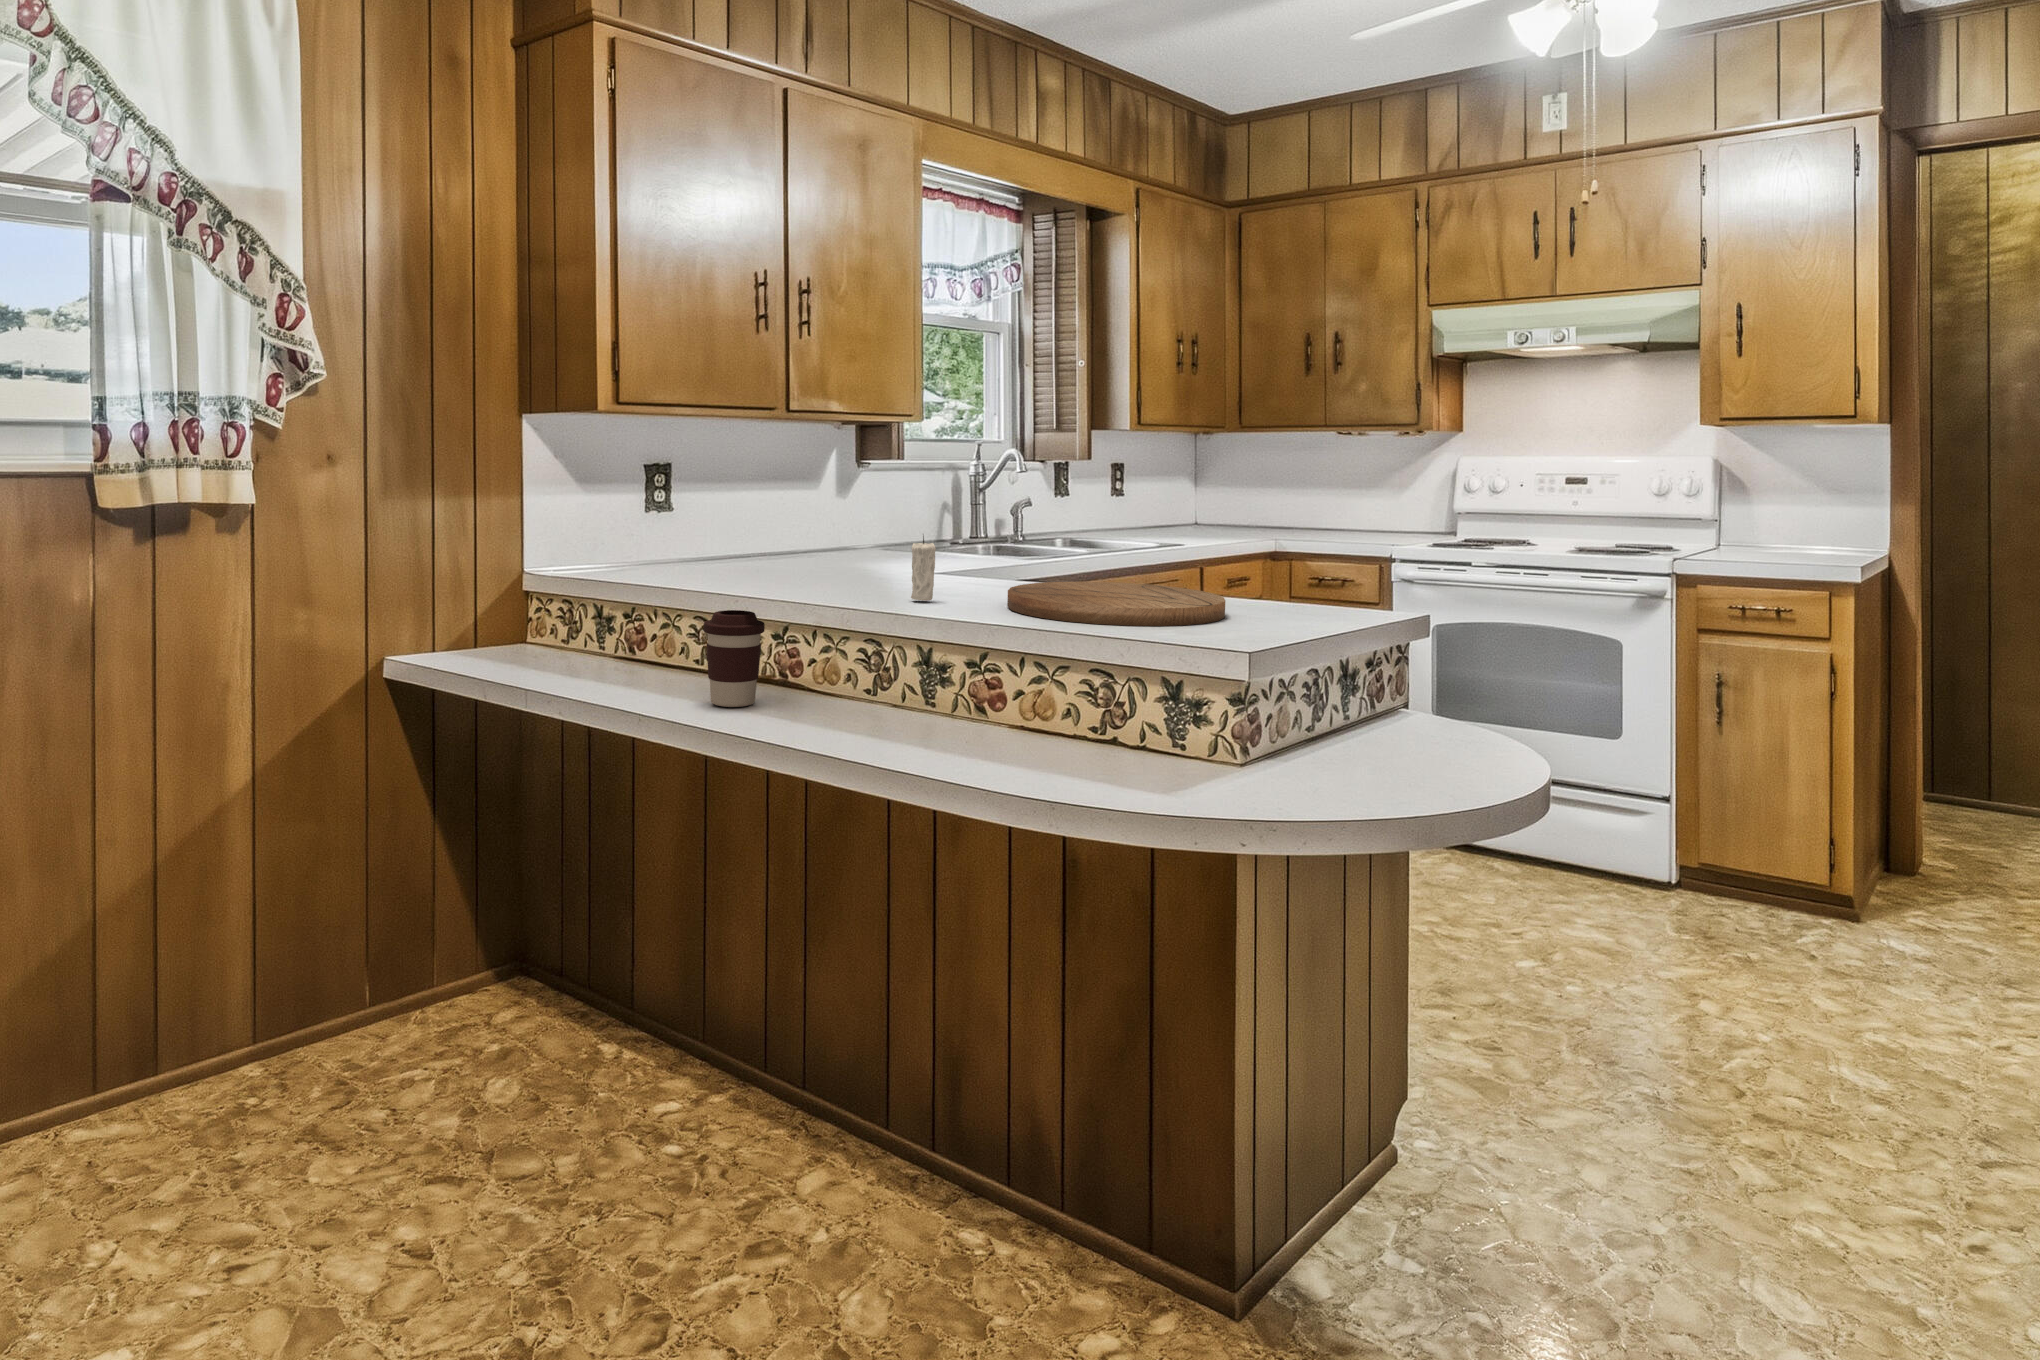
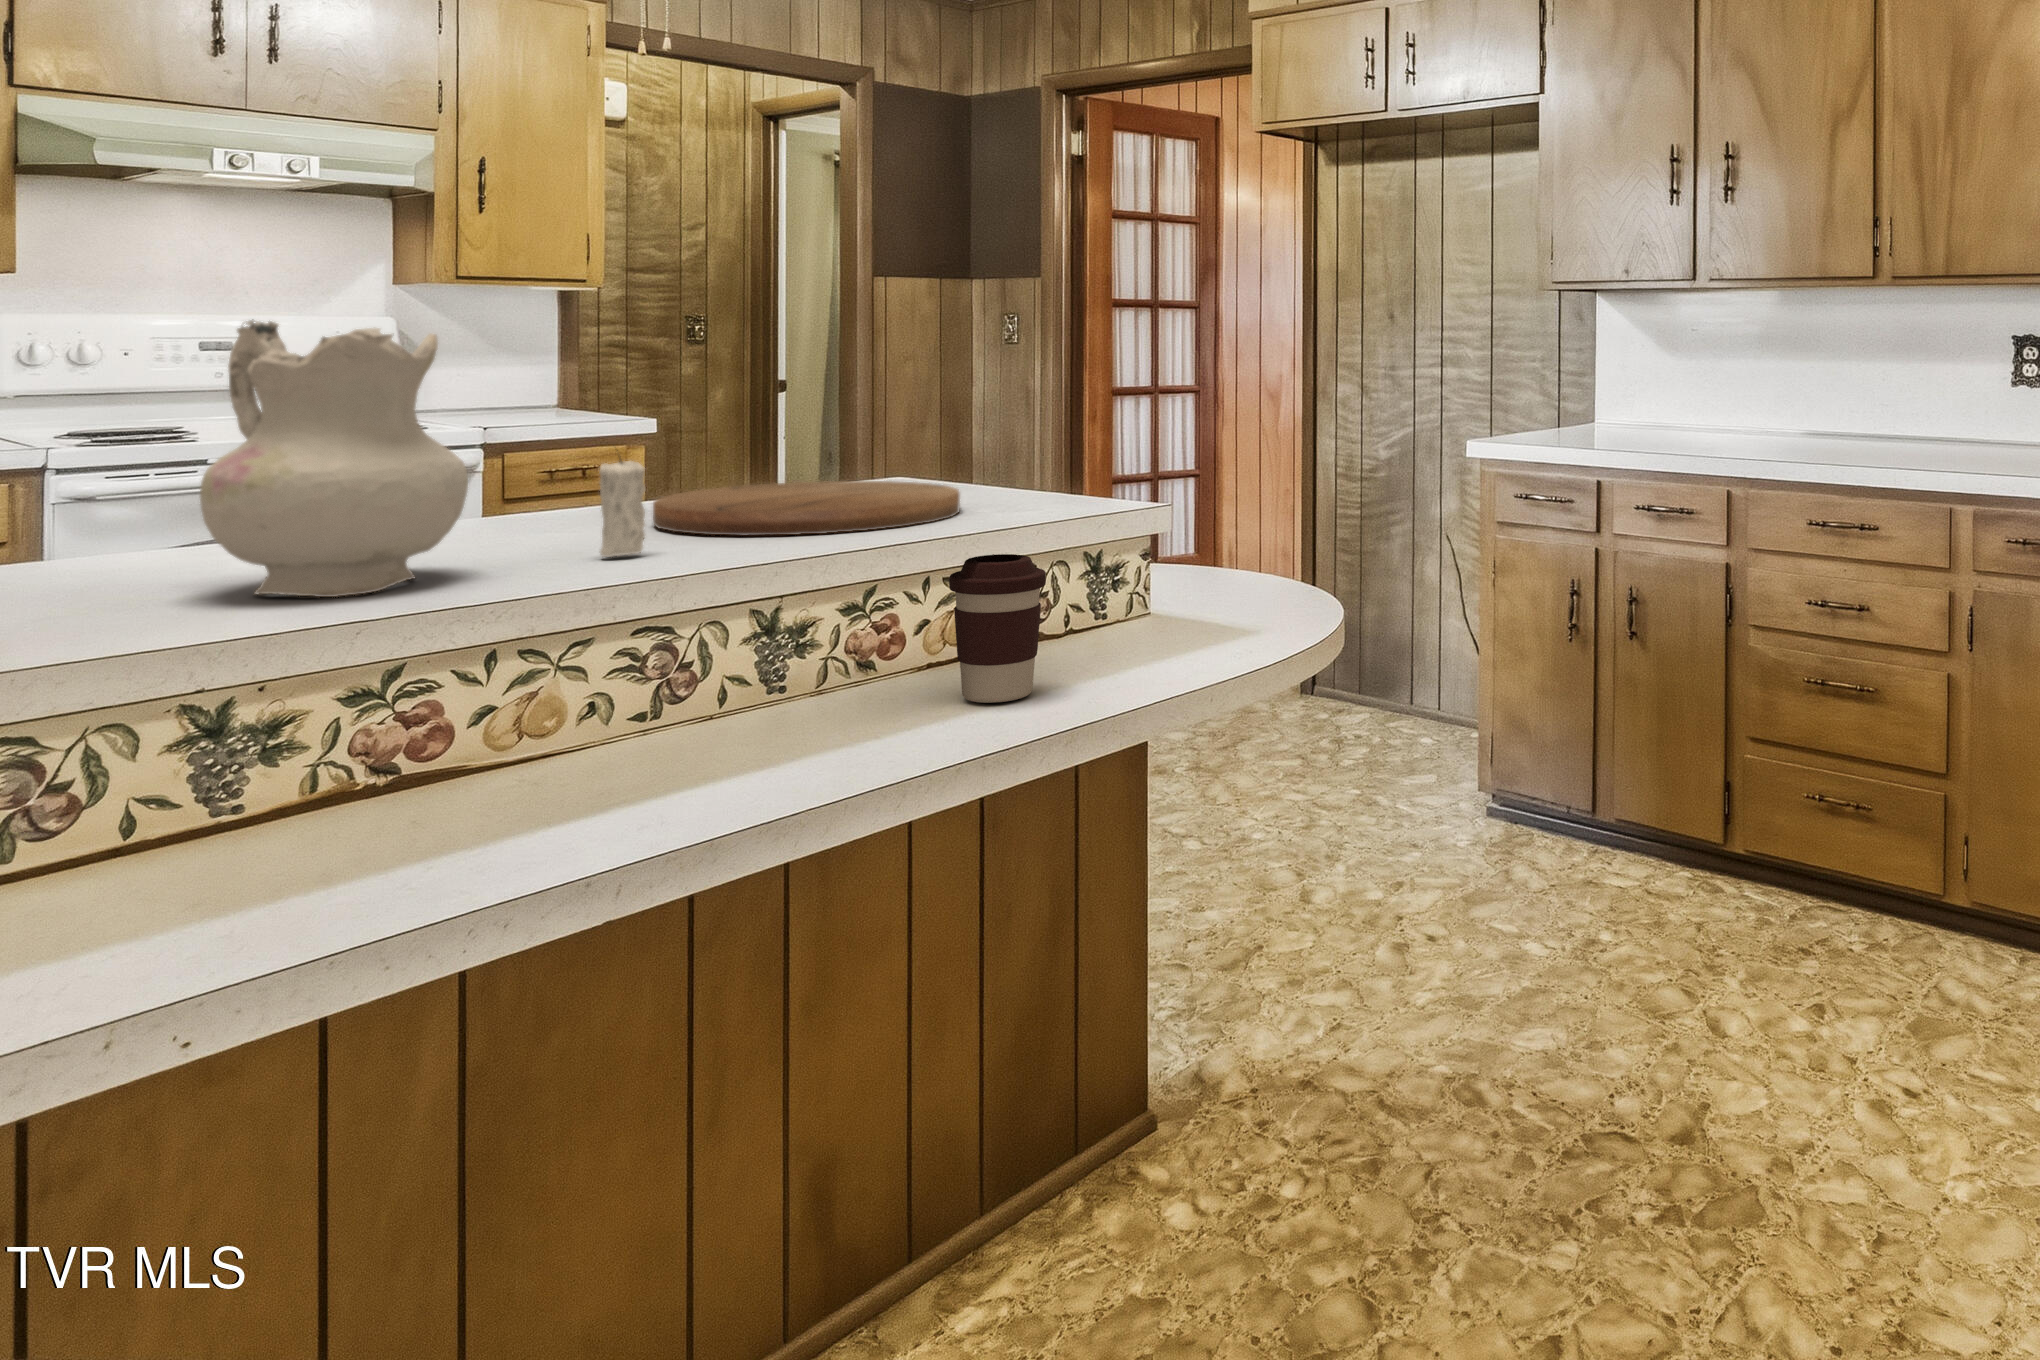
ceramic pitcher: none [779,453,885,591] -> present [200,320,468,597]
coffee cup: present [704,610,765,707] -> present [949,554,1046,703]

